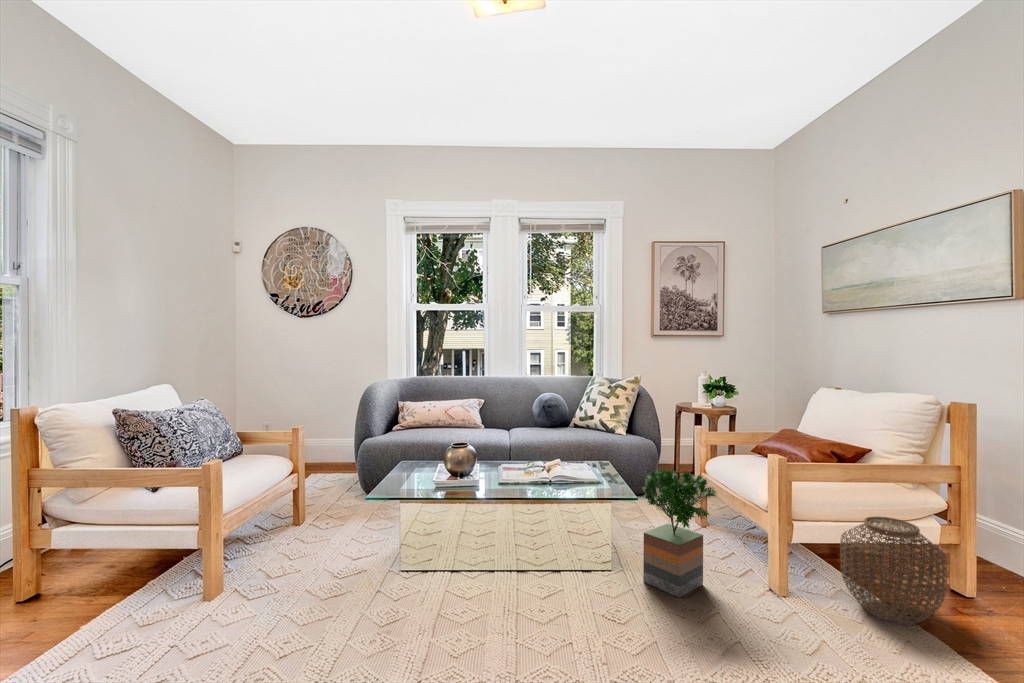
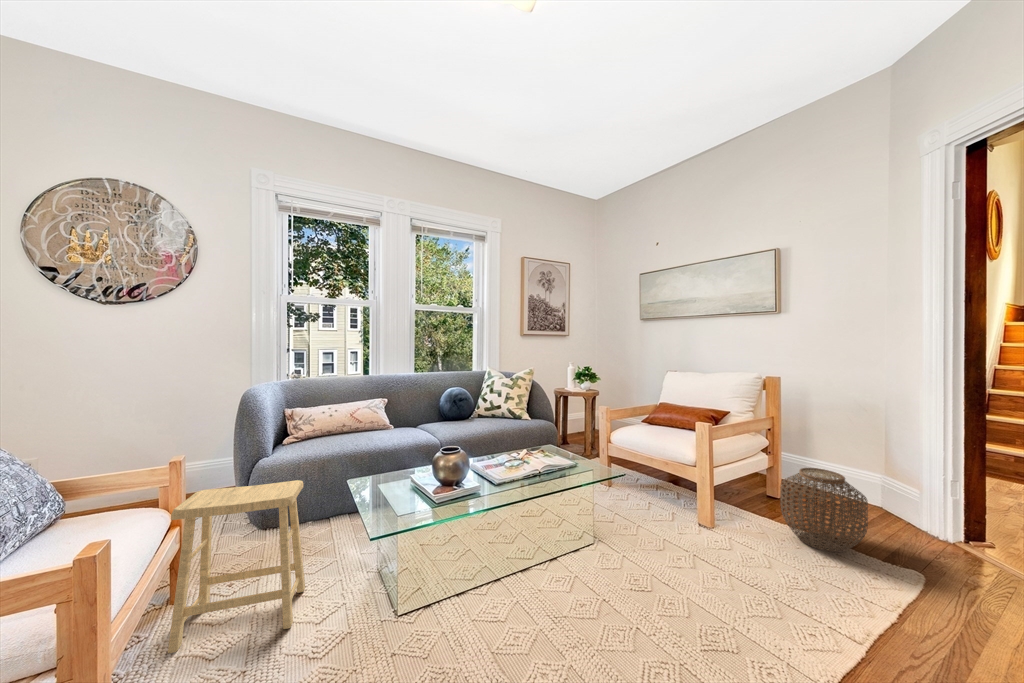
footstool: none [300,445,379,541] -> present [168,480,305,653]
potted tree: present [643,468,717,598] -> none [644,452,729,582]

